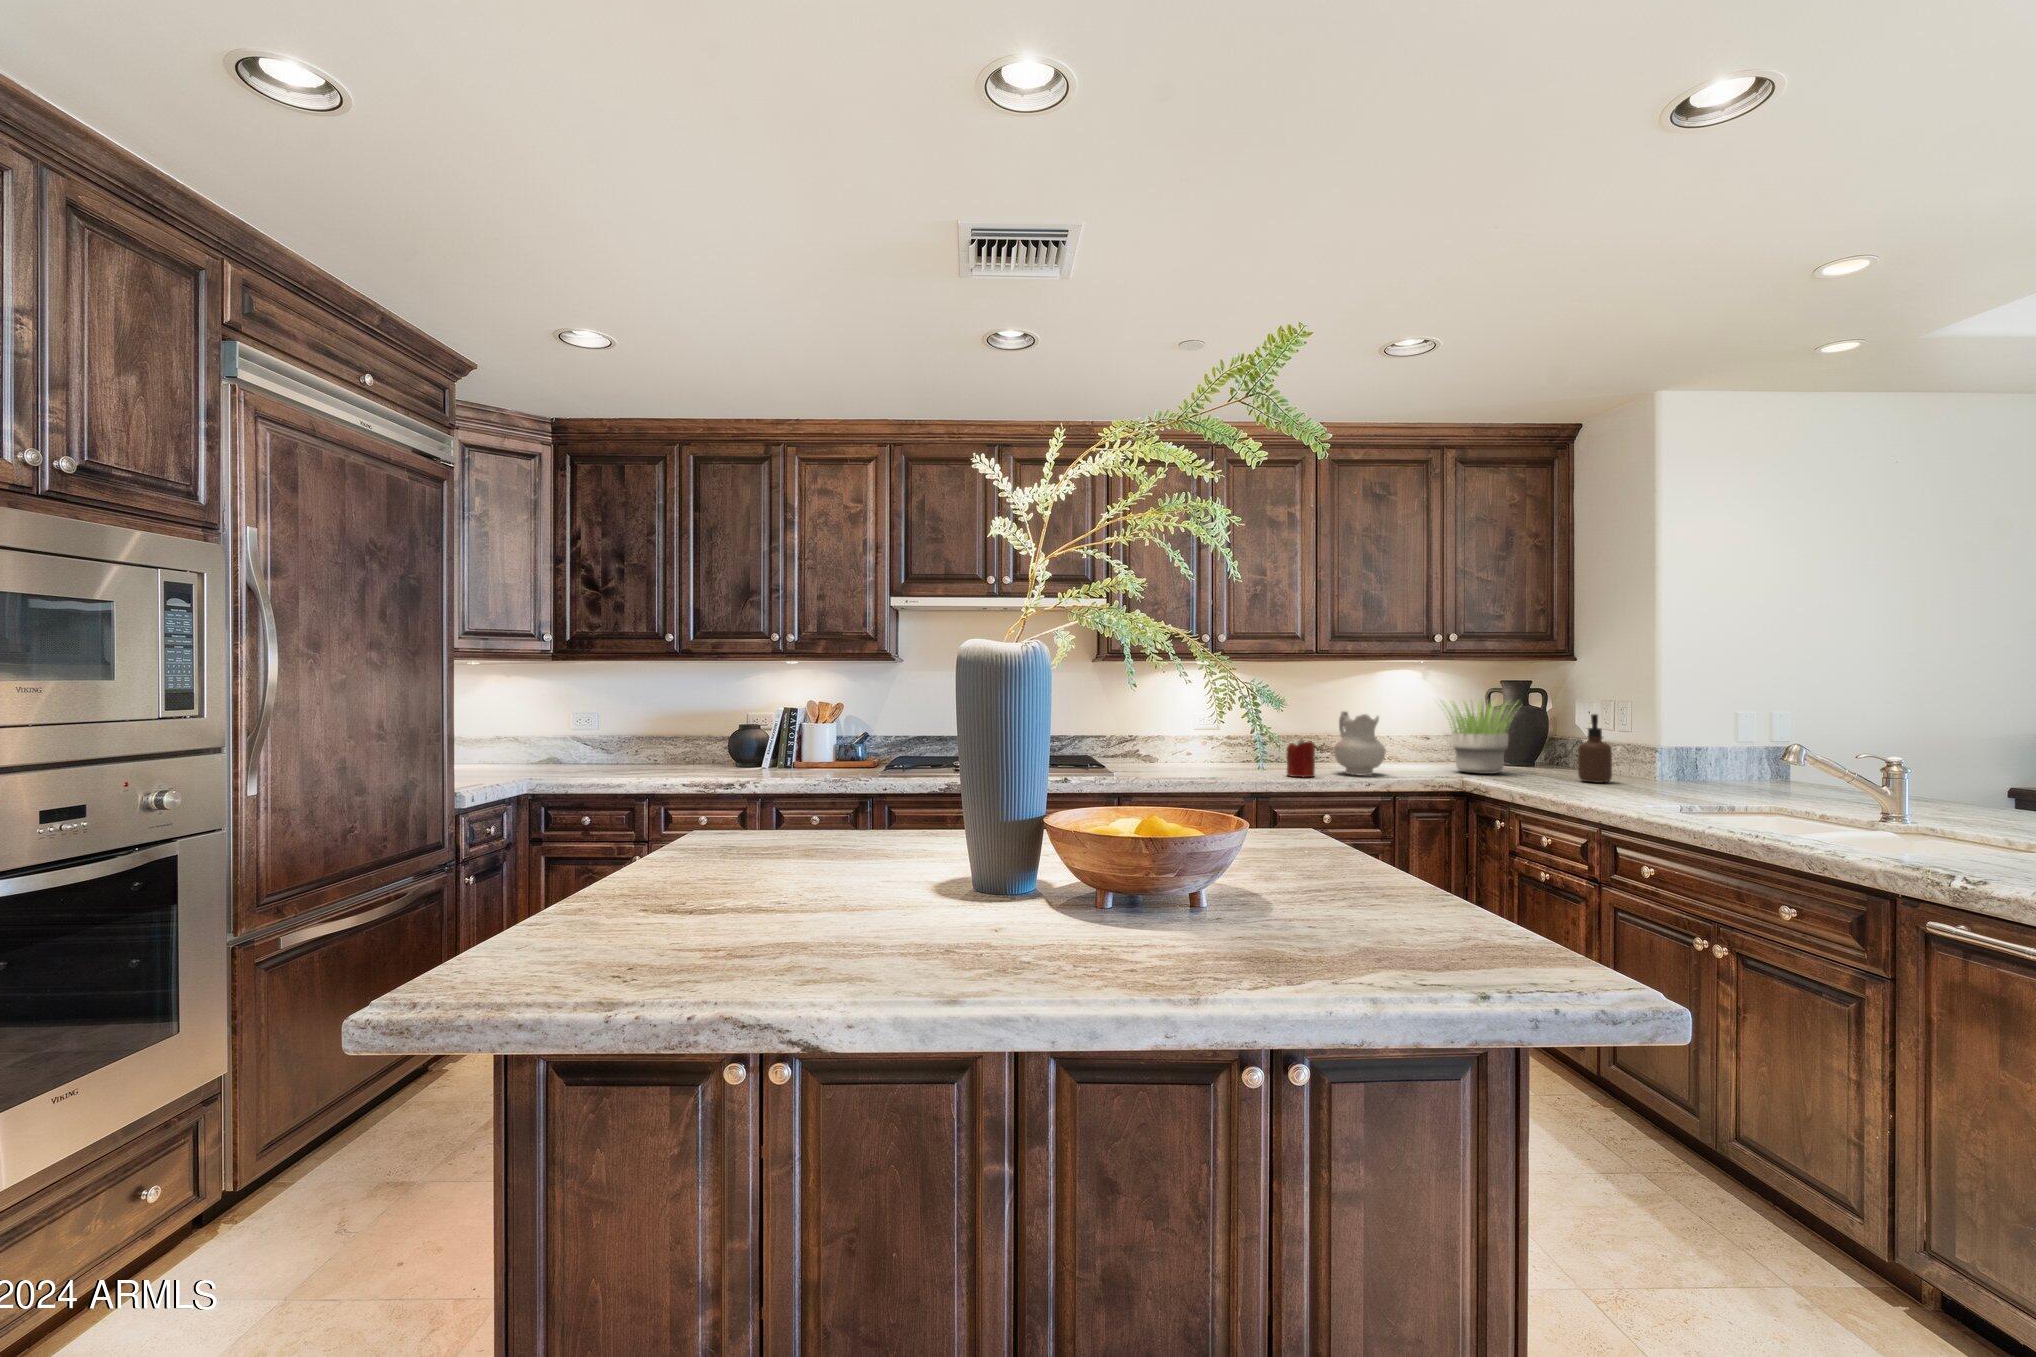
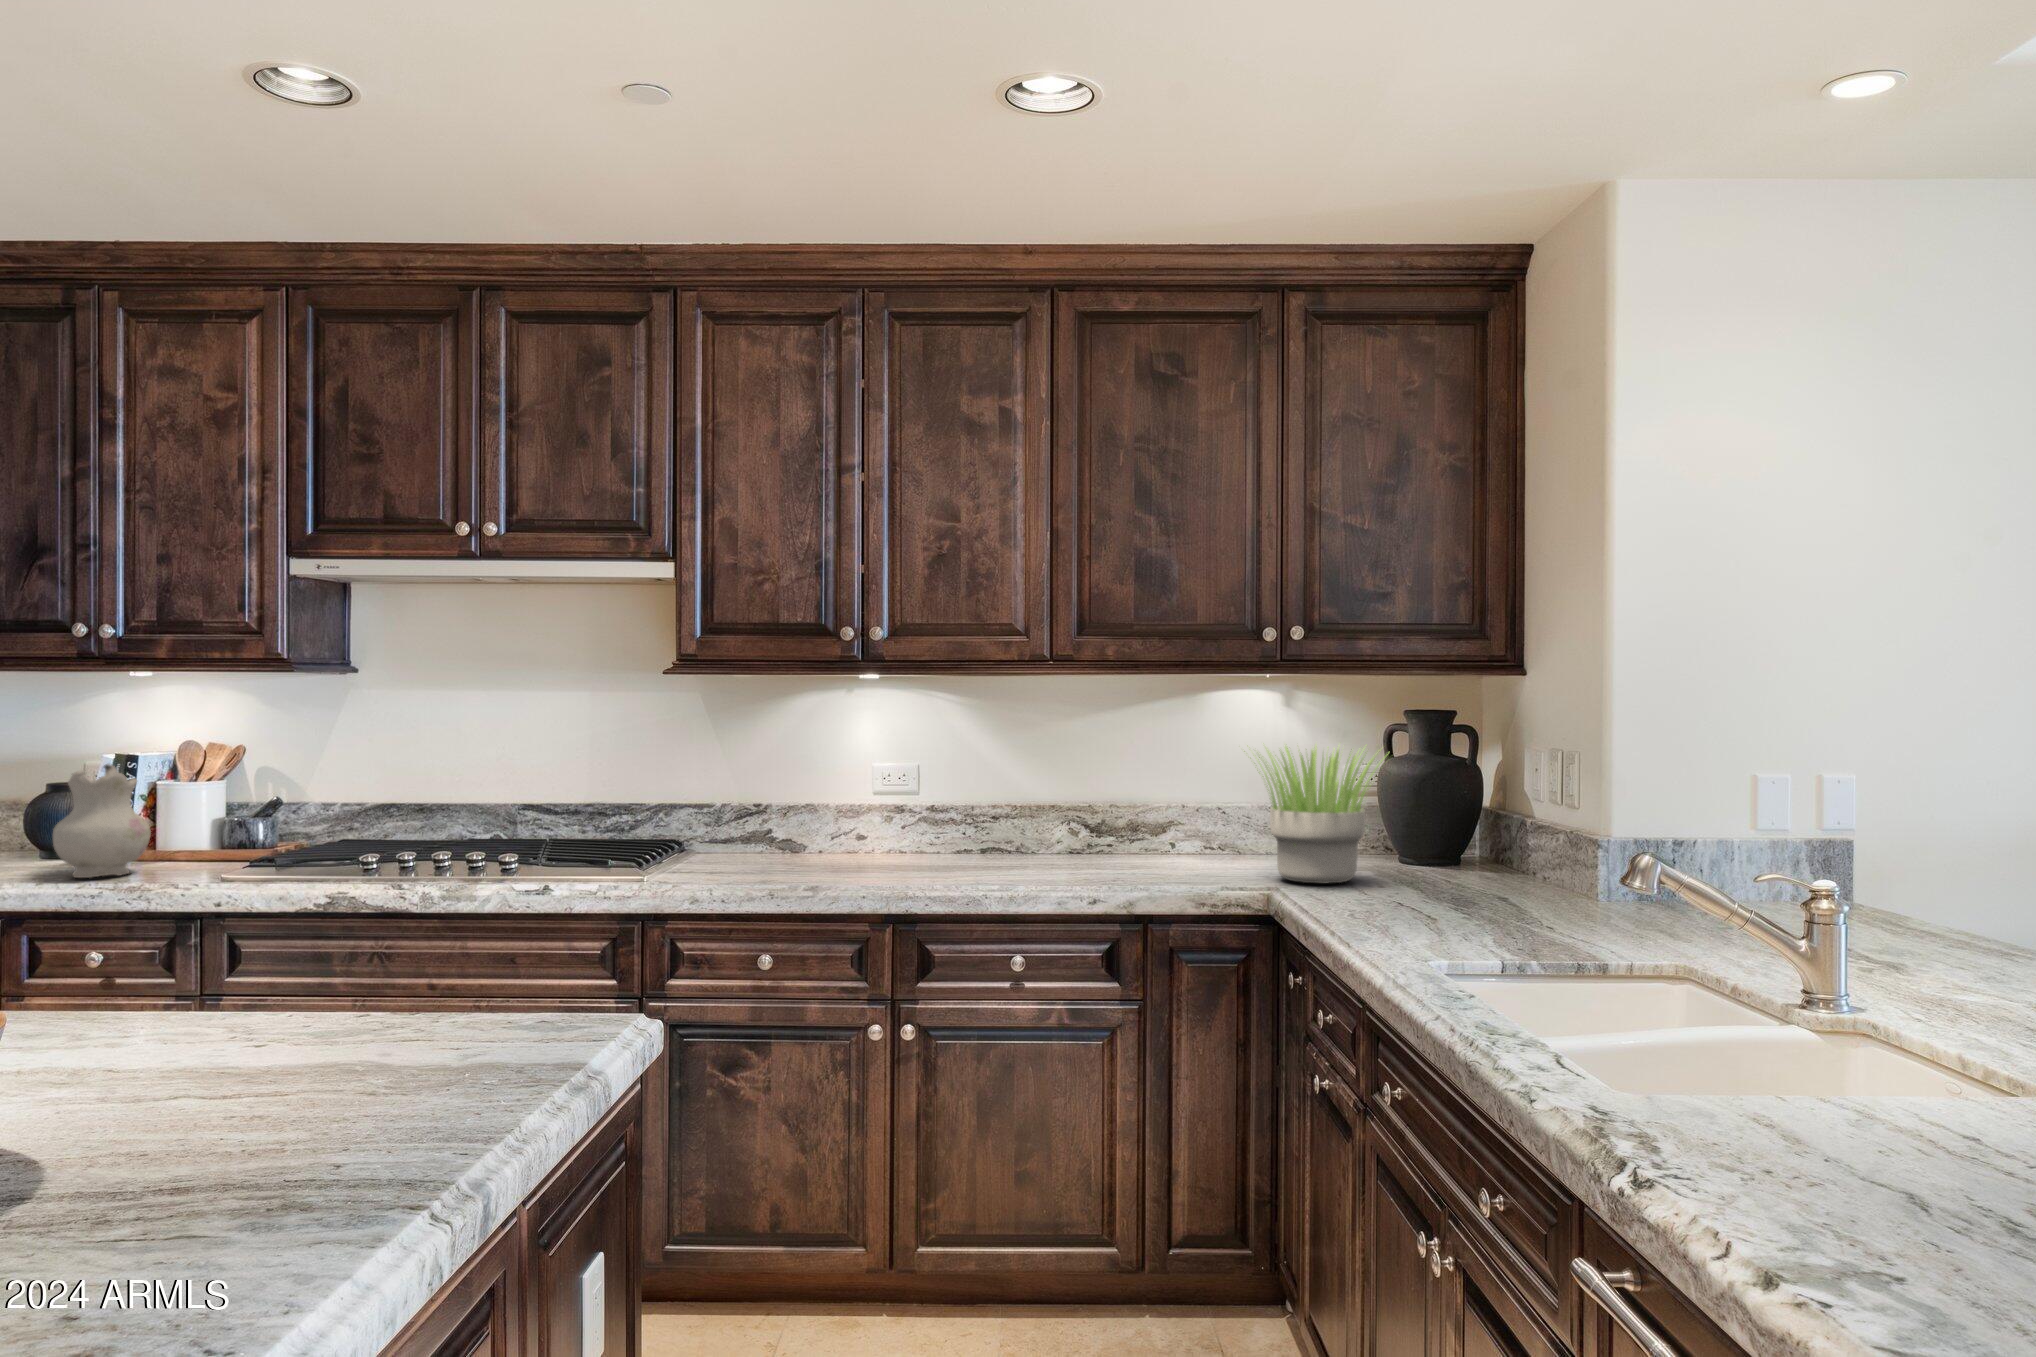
ceramic pitcher: present [1334,712,1386,775] -> present [53,764,151,878]
soap dispenser: present [1578,714,1612,783] -> none [1453,780,1509,906]
candle: present [1287,739,1315,777] -> none [950,817,1001,889]

